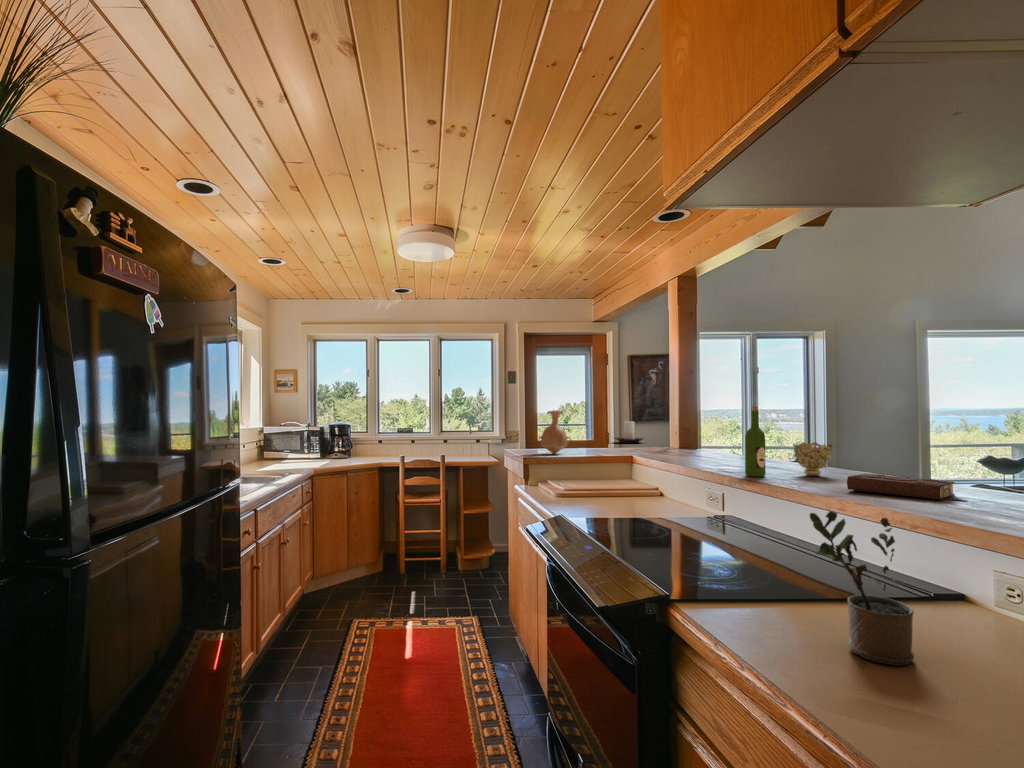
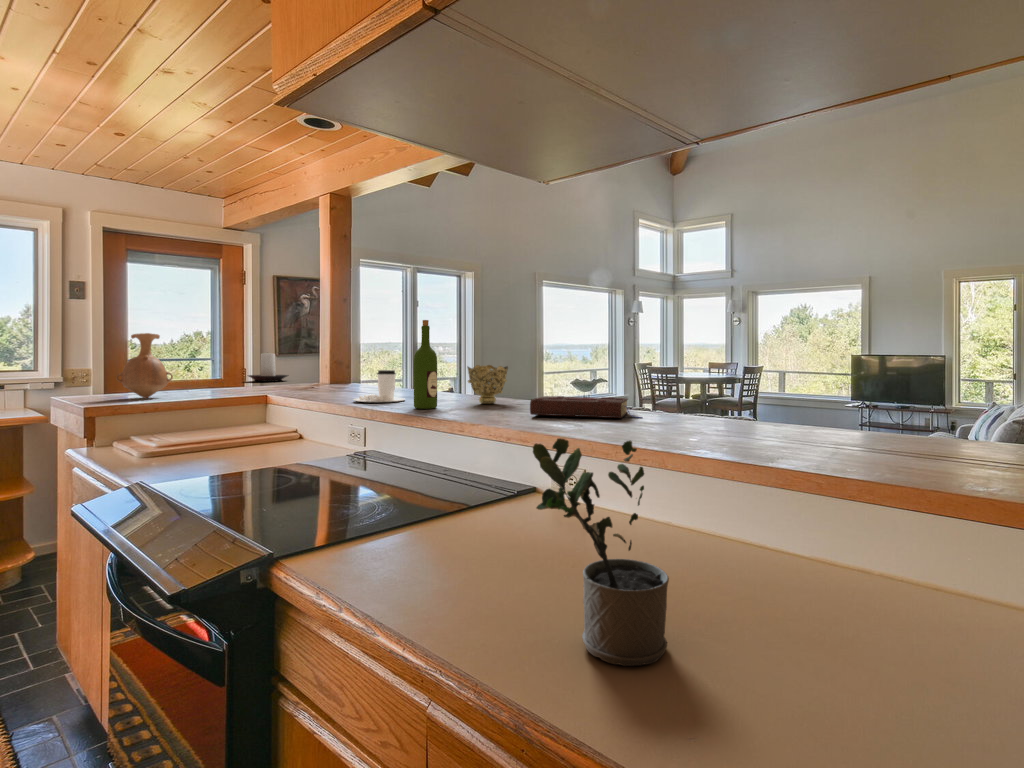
coffee cup: none [696,442,739,468] -> present [354,370,404,402]

